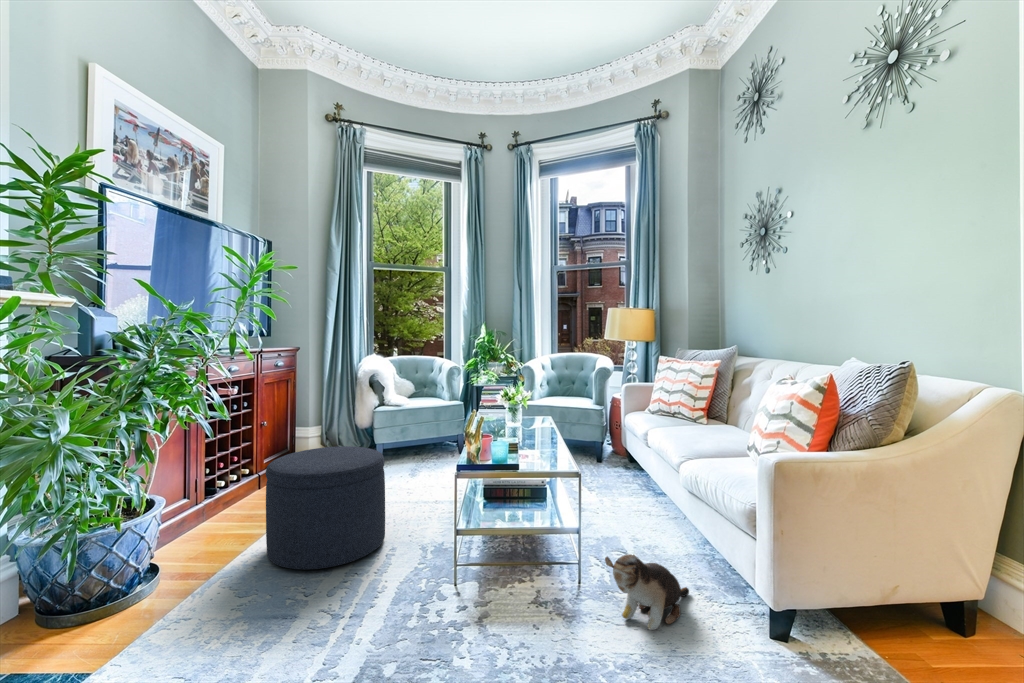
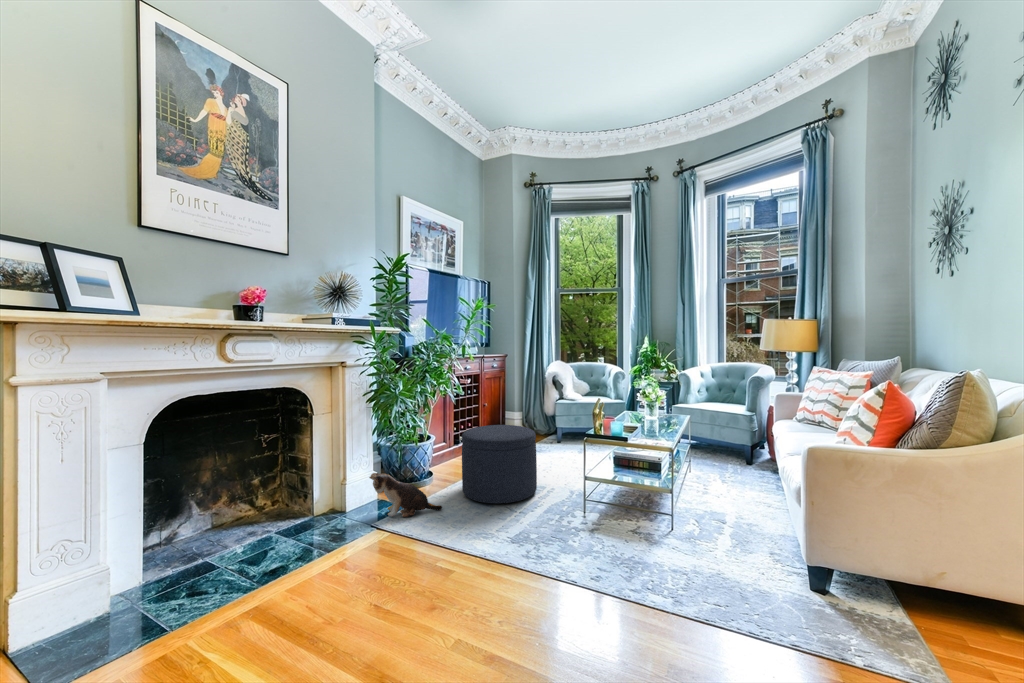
plush toy: present [605,554,689,630] -> present [369,473,442,517]

